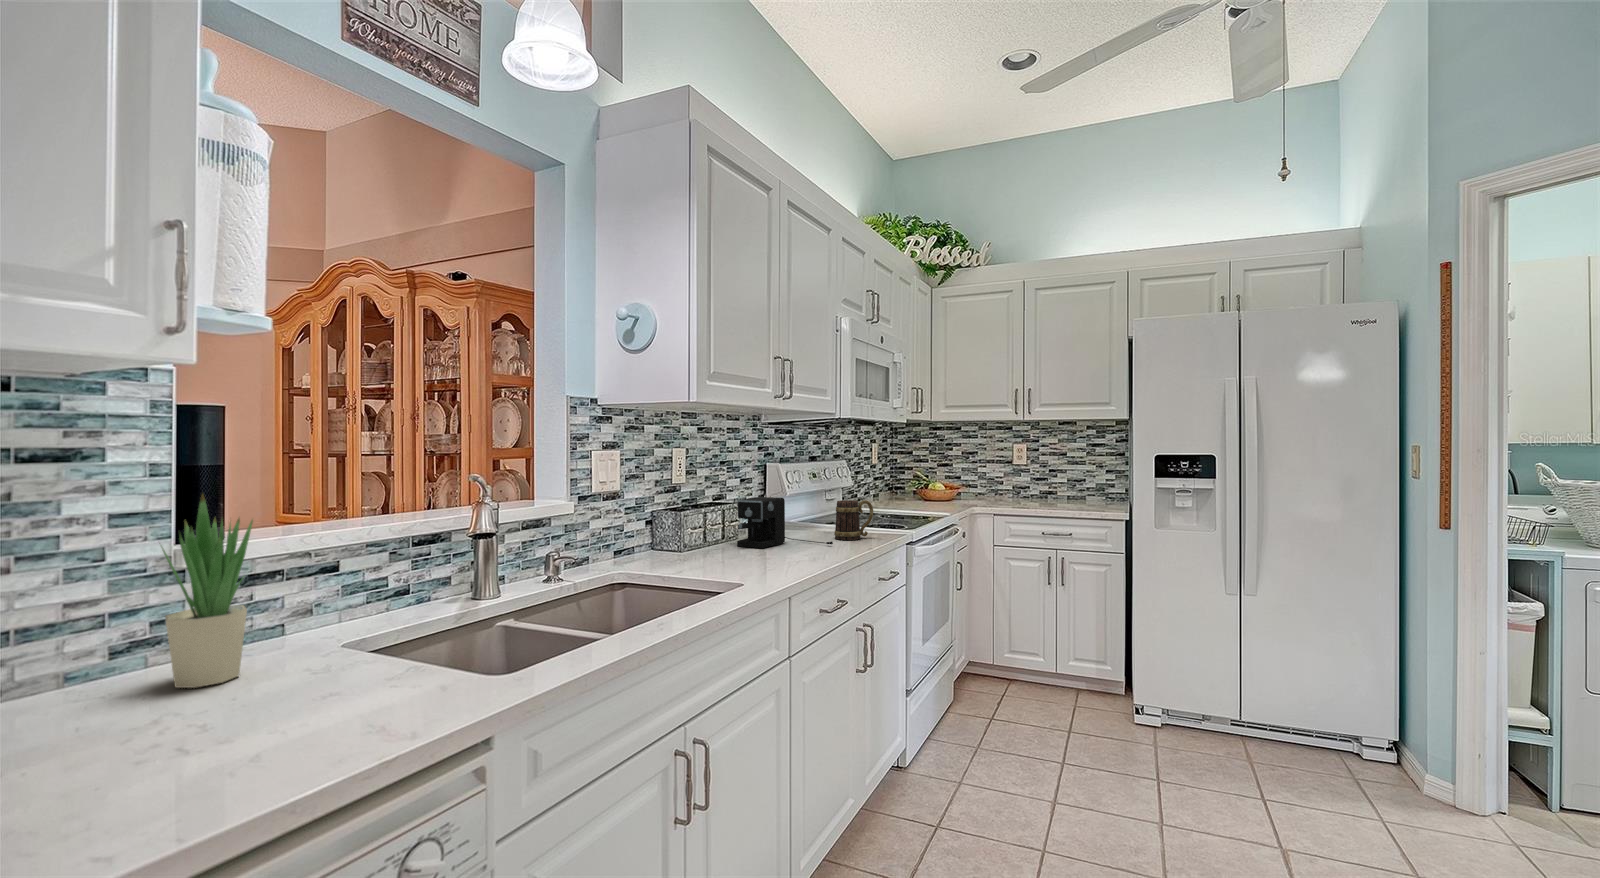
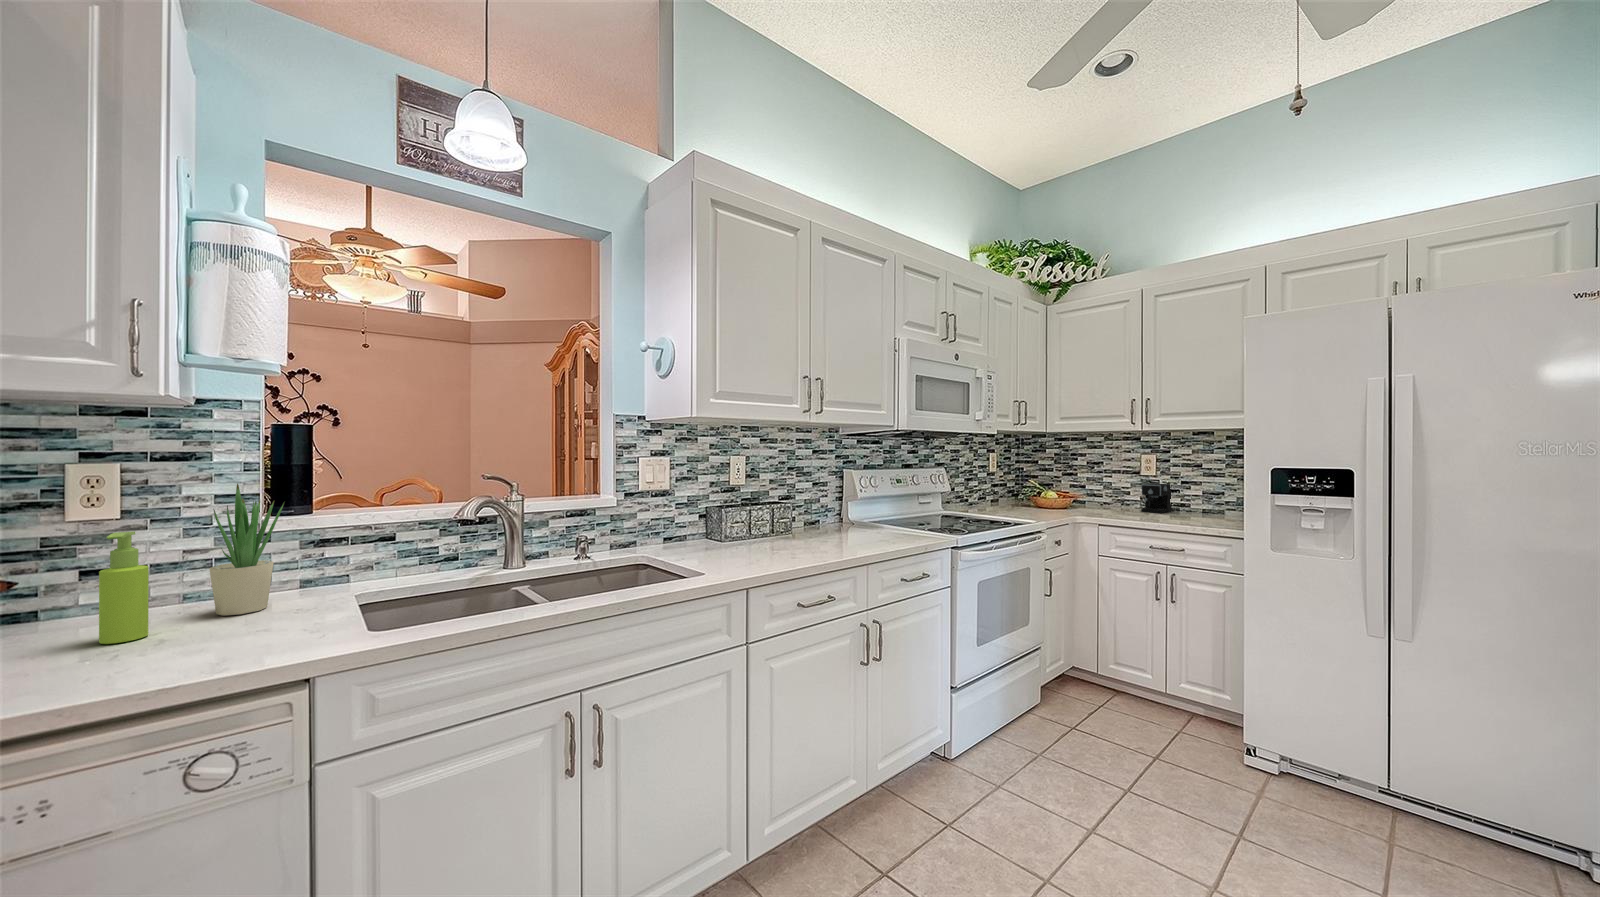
coffee maker: present [737,497,833,548] -> present [1141,483,1209,513]
mug: present [834,500,873,540] -> none [874,505,910,542]
soap dispenser: none [76,568,143,739] -> present [99,531,149,644]

